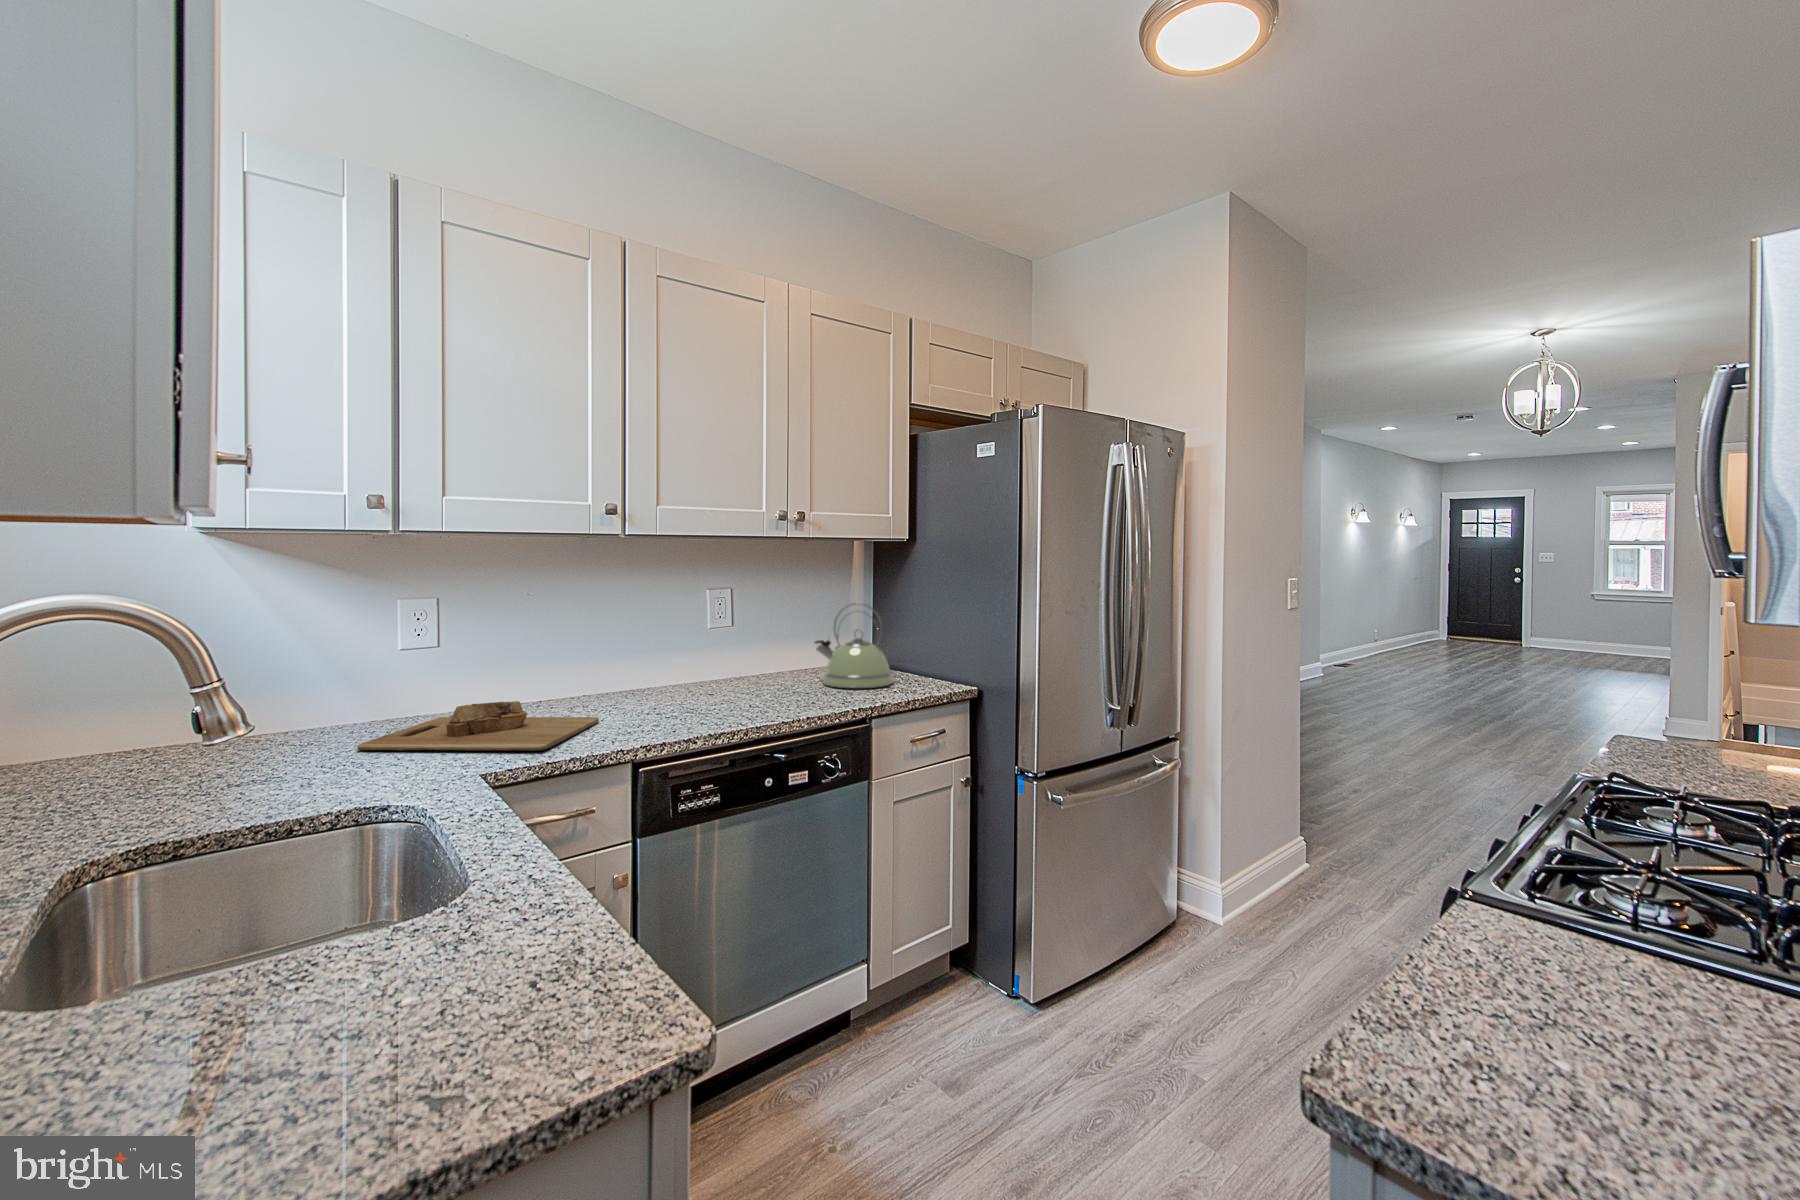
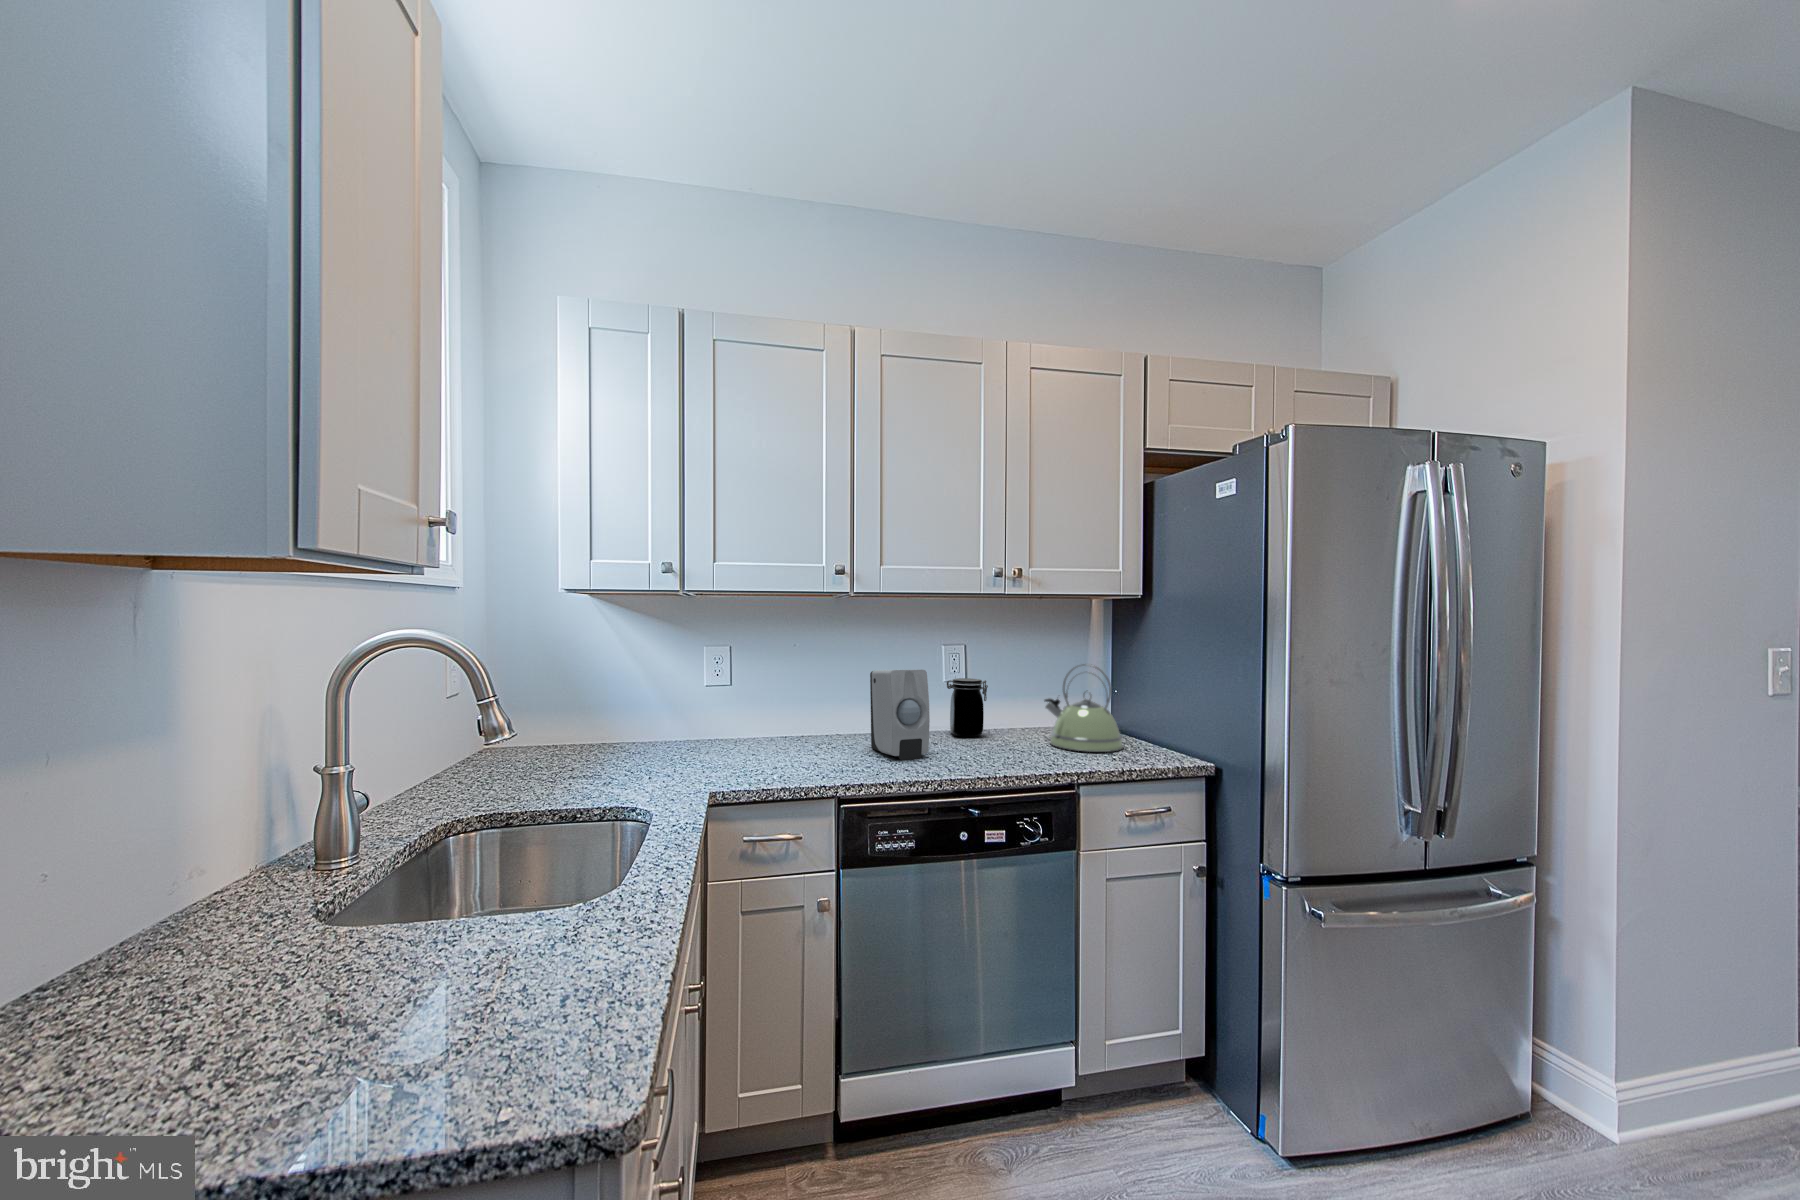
soap dispenser: none [636,615,713,715] -> present [870,669,930,760]
jar: none [710,625,756,687] -> present [947,678,988,737]
cutting board: present [357,701,599,750] -> none [649,733,828,780]

